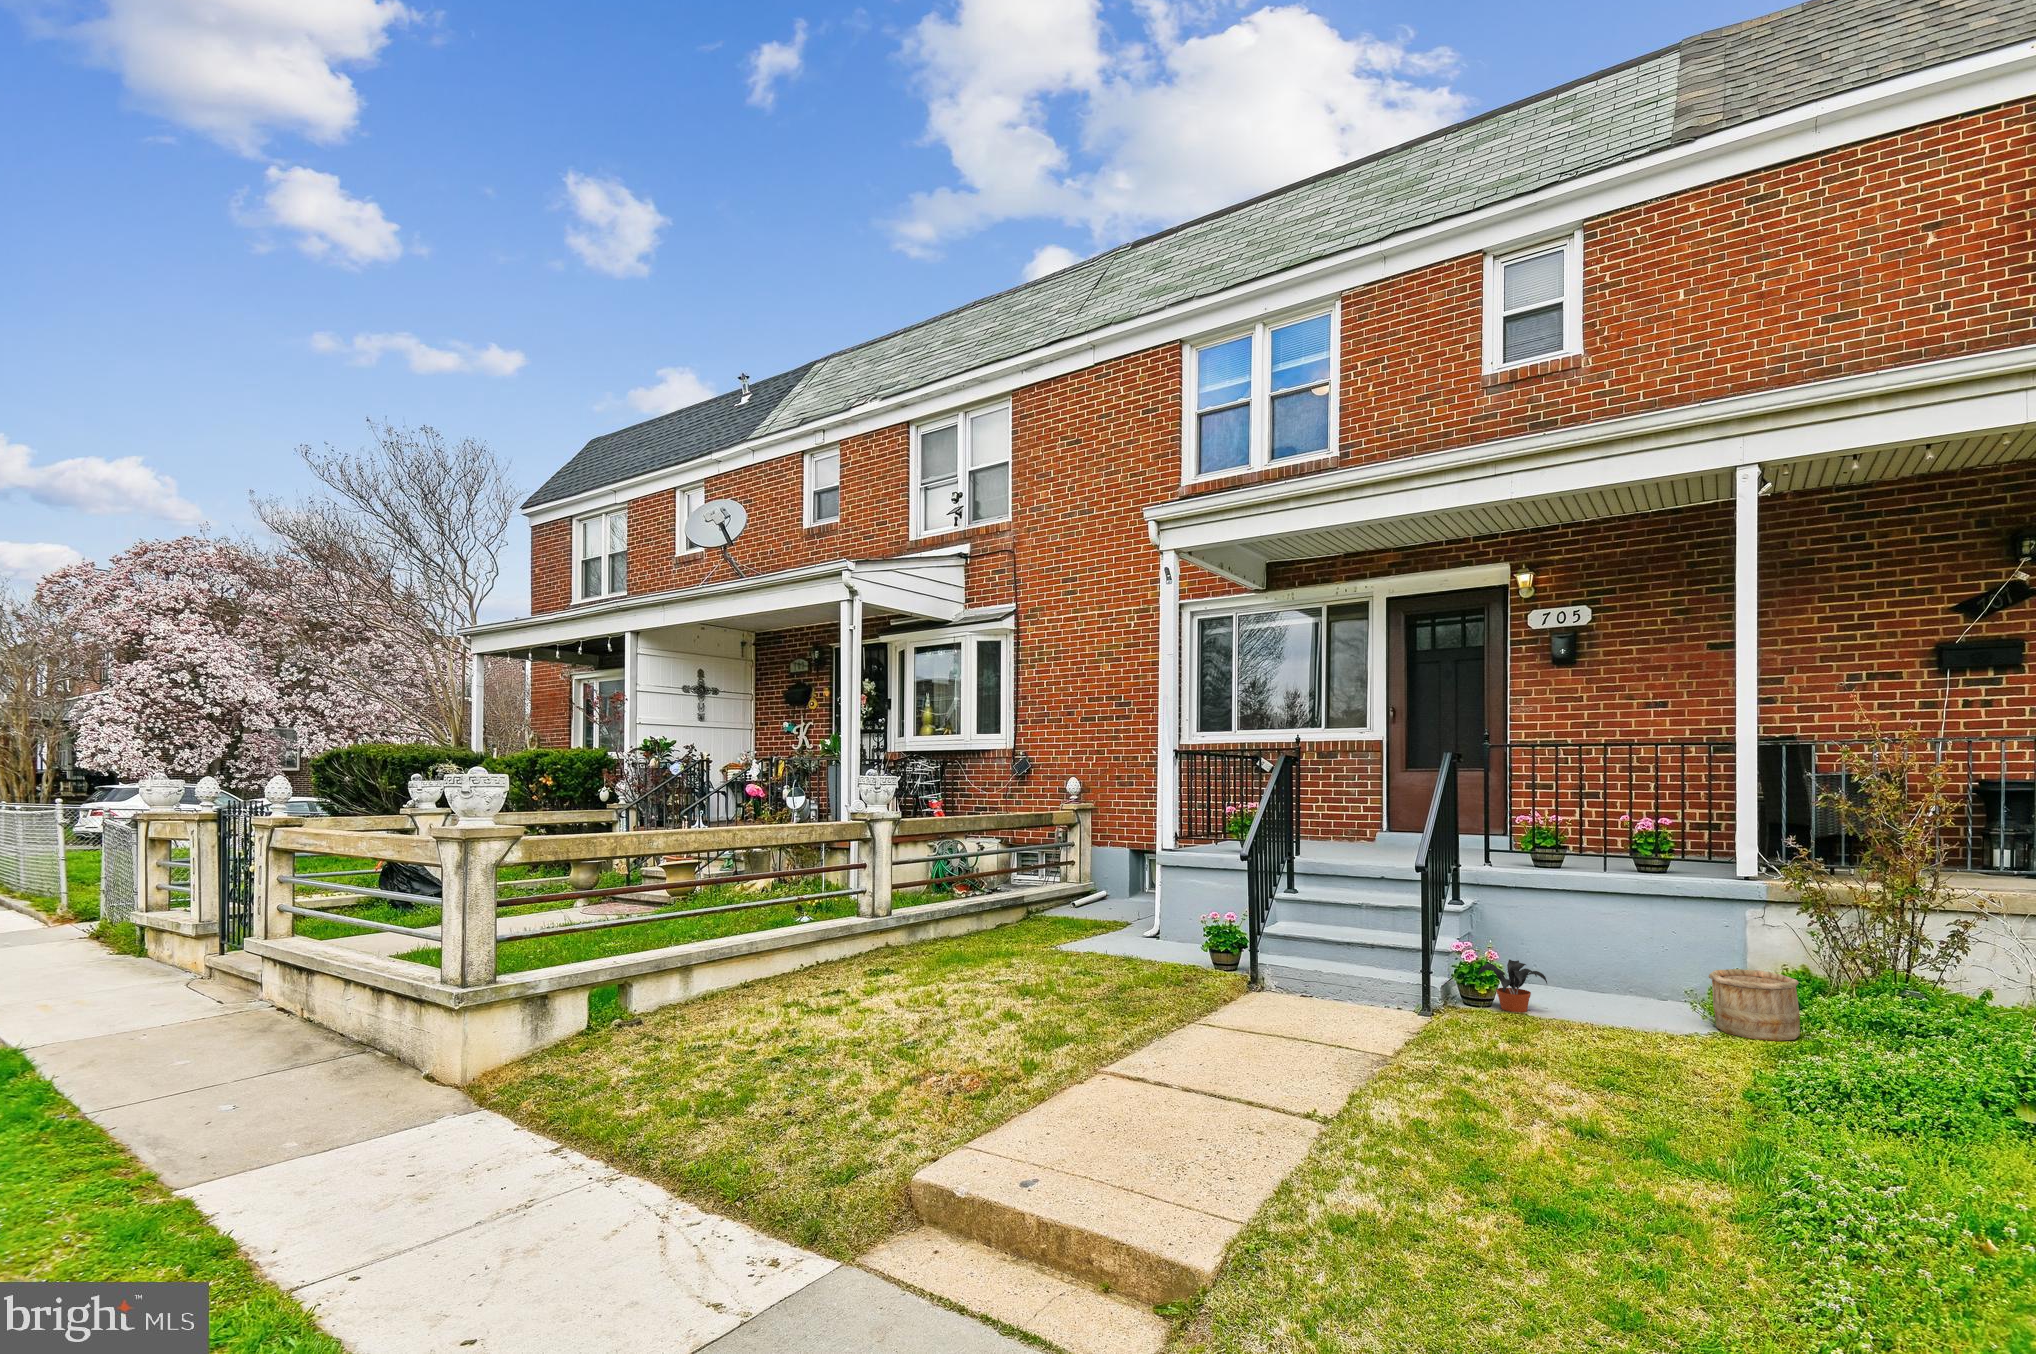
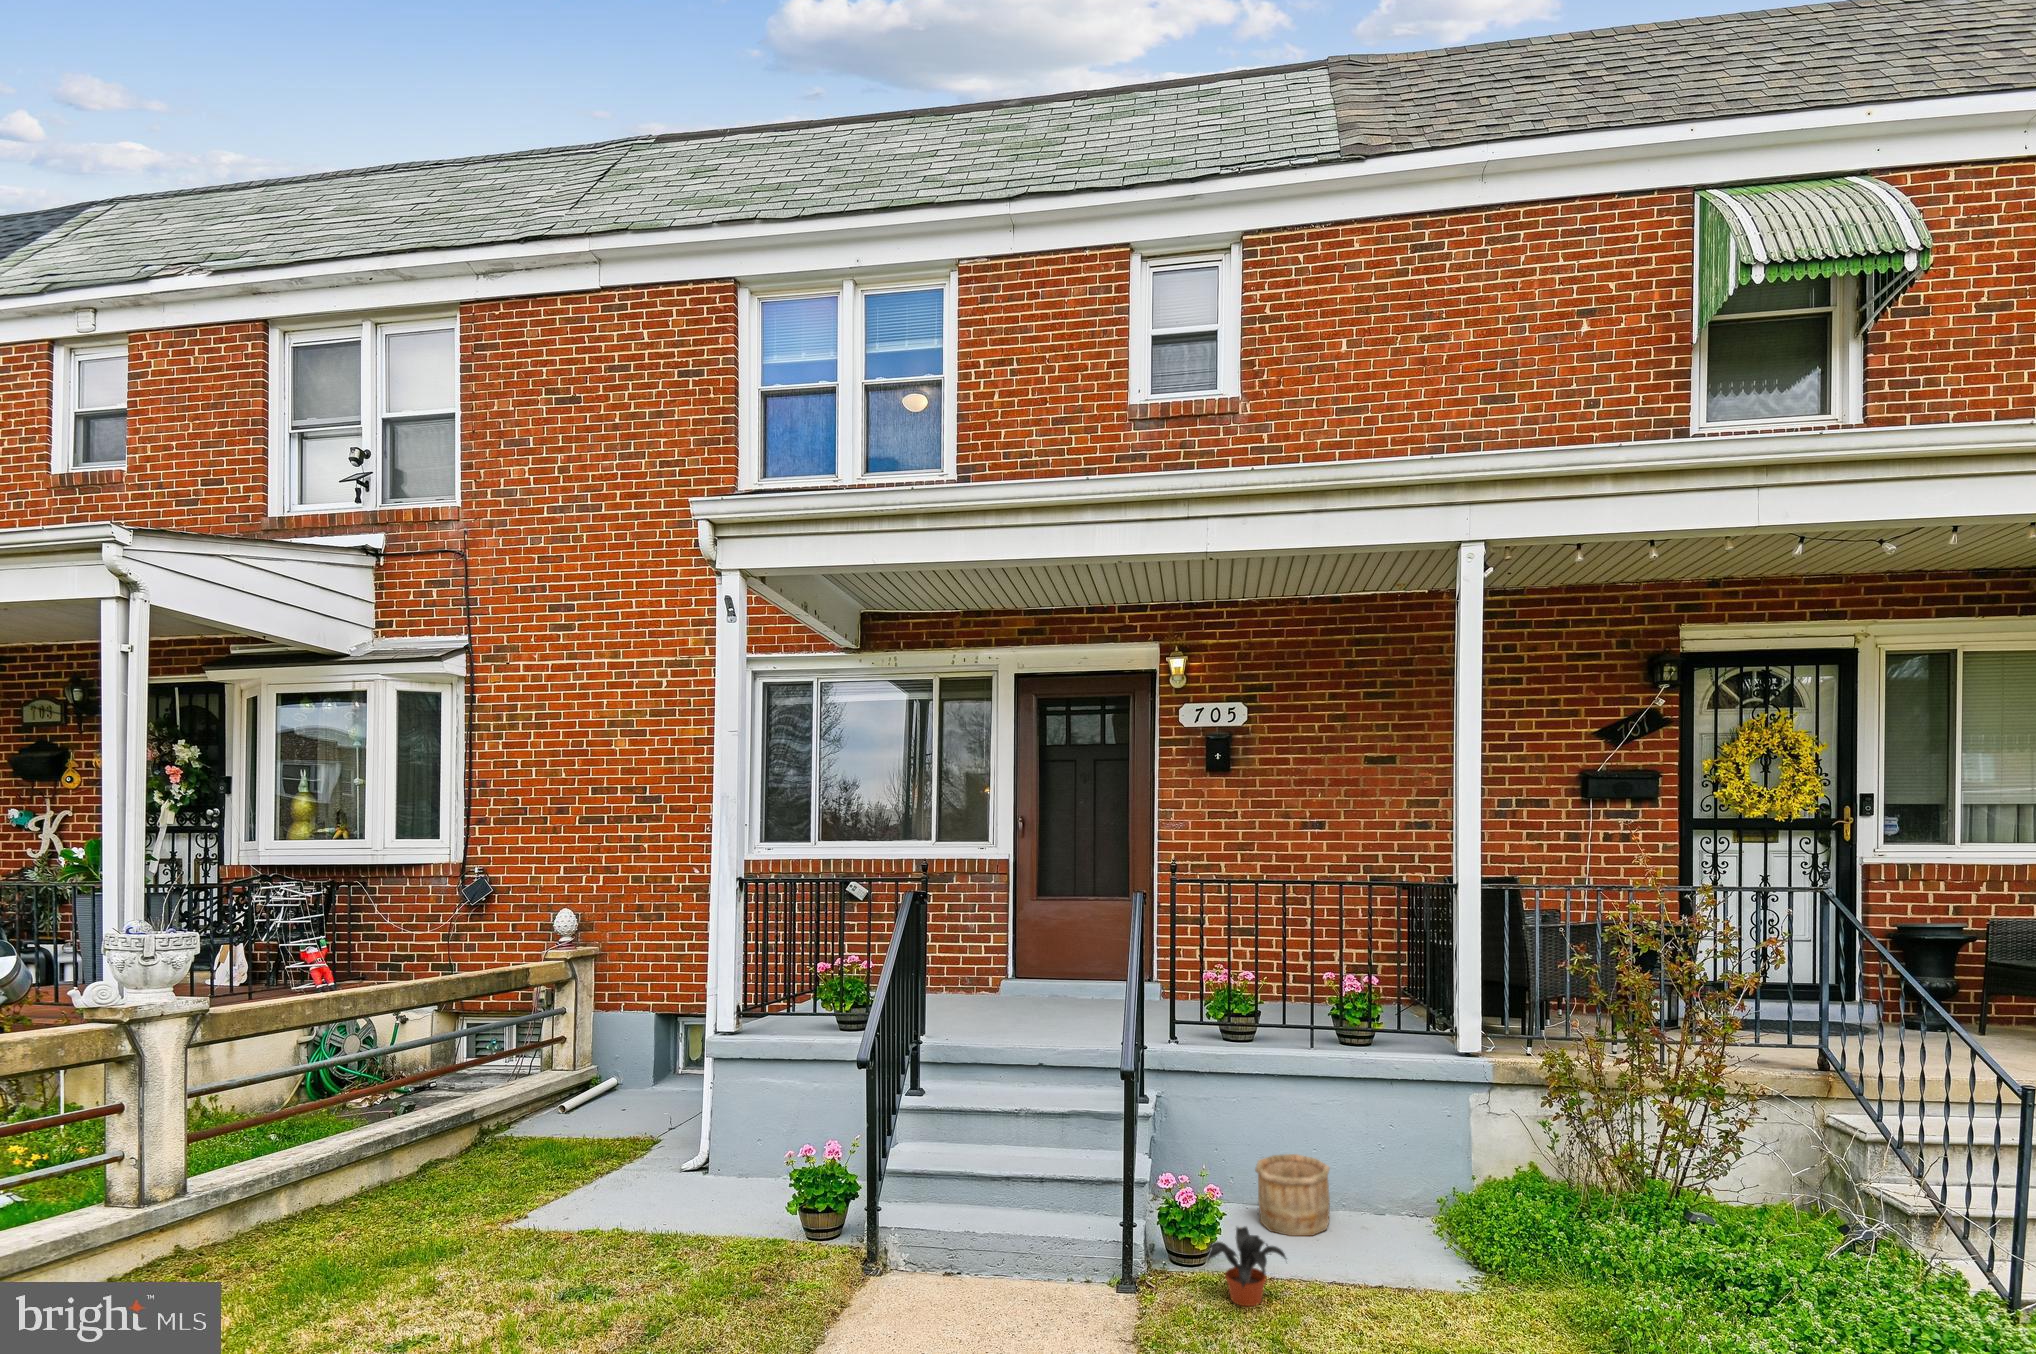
wooden bucket: present [1709,969,1800,1041] -> present [1255,1154,1330,1236]

